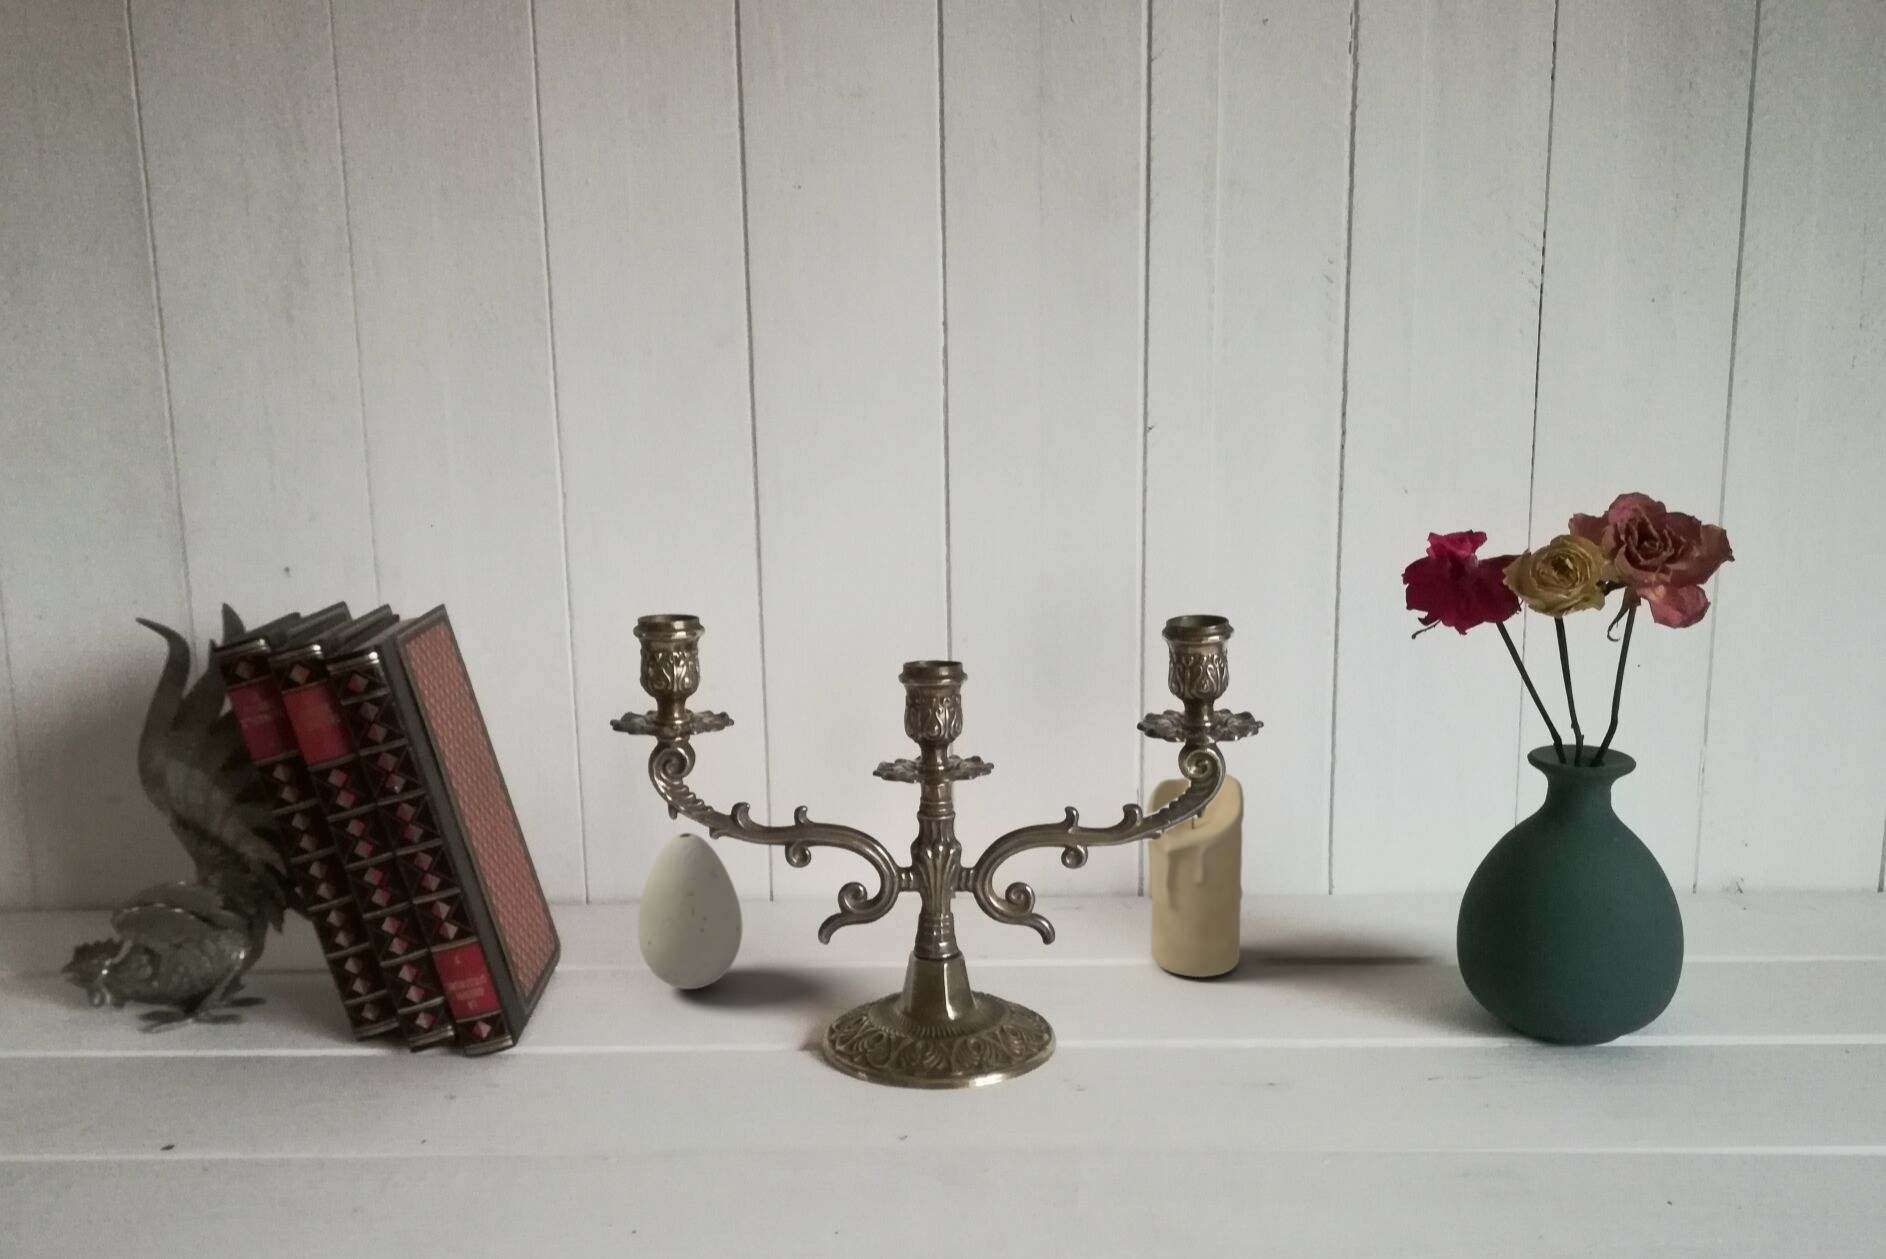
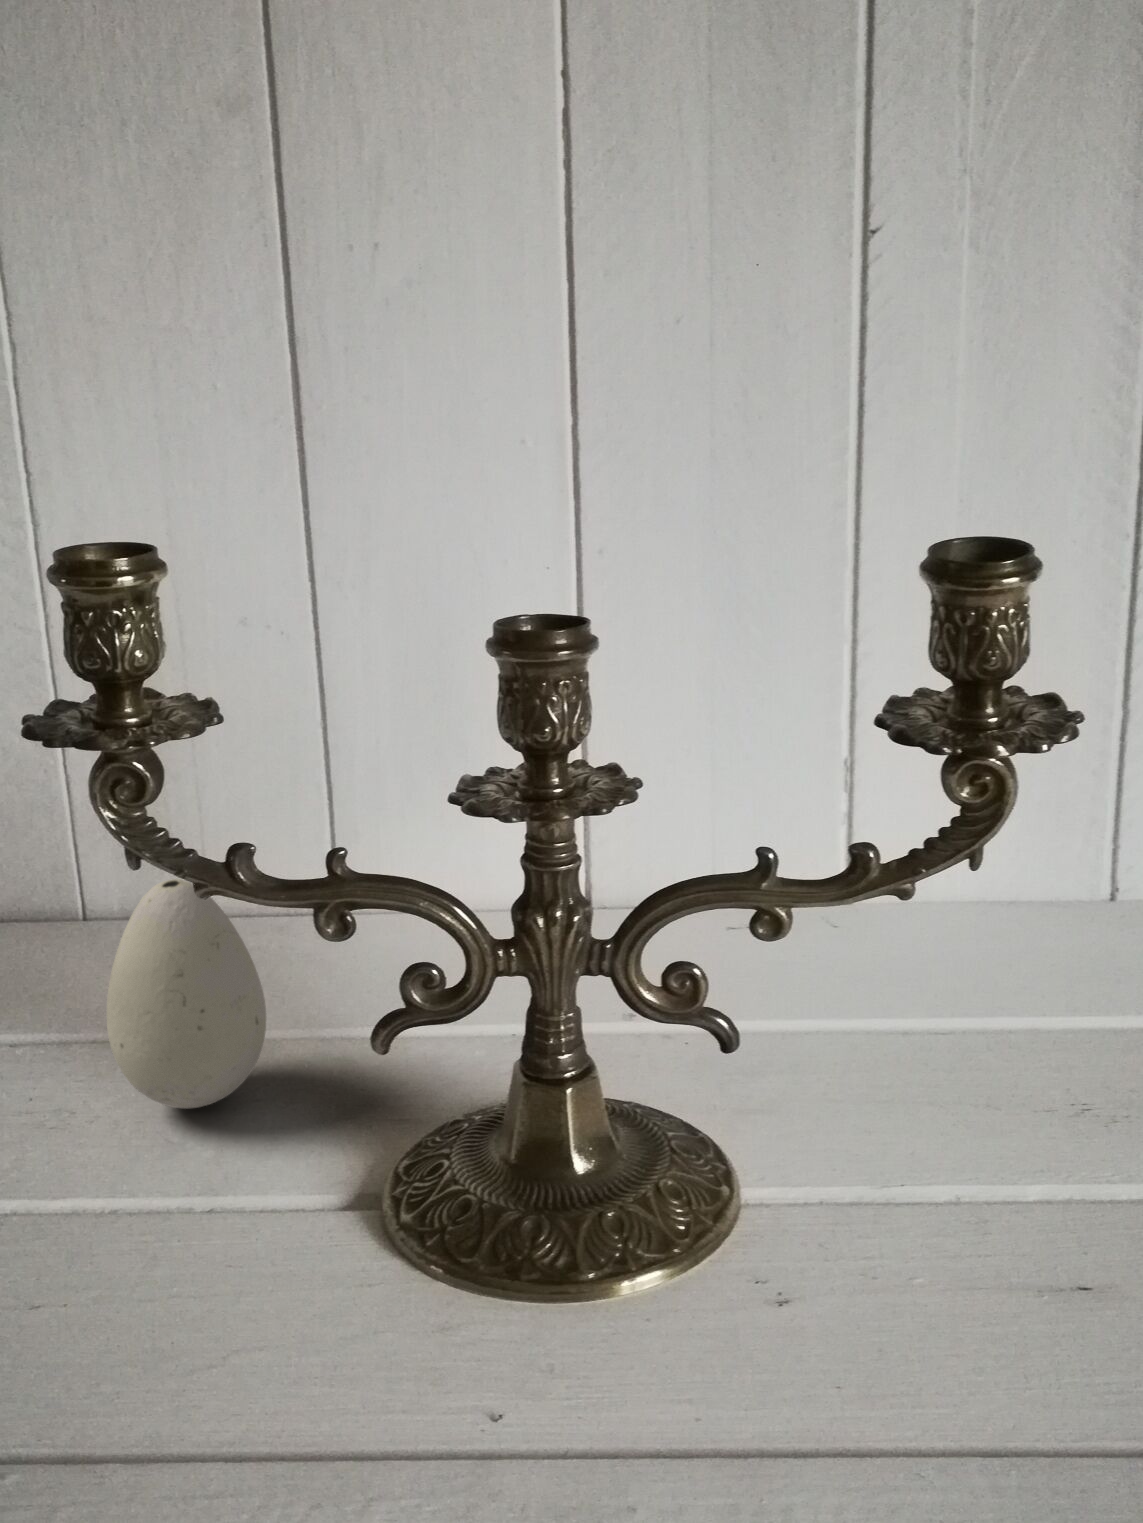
candle: present [1146,774,1244,977] -> none [874,777,1026,1083]

